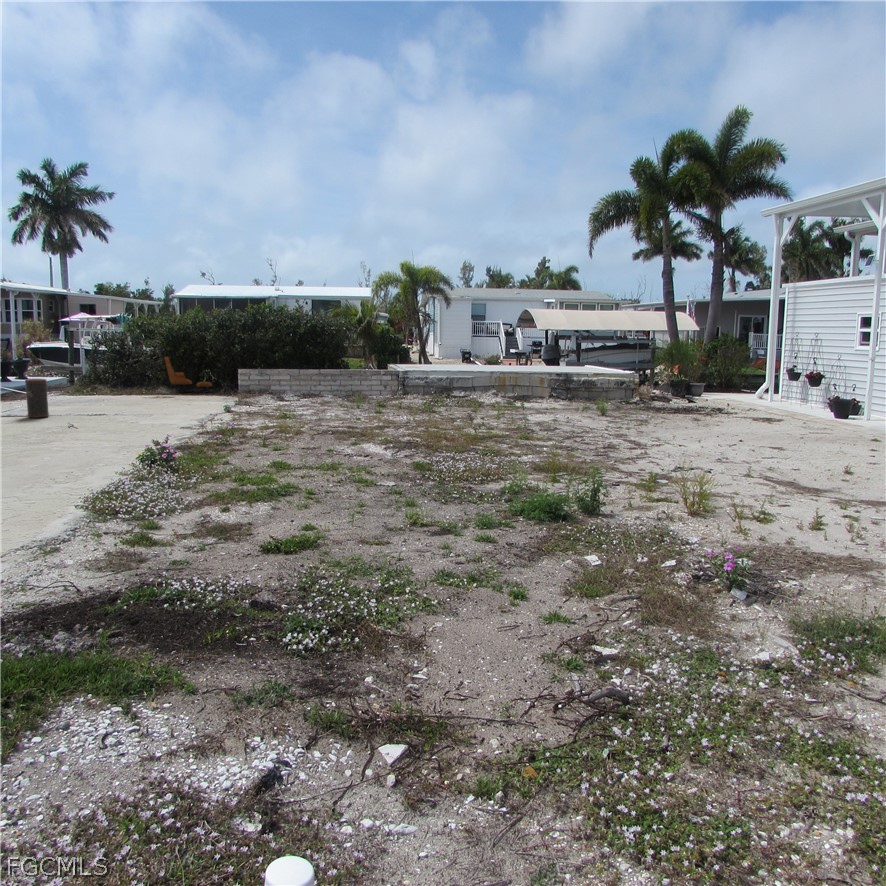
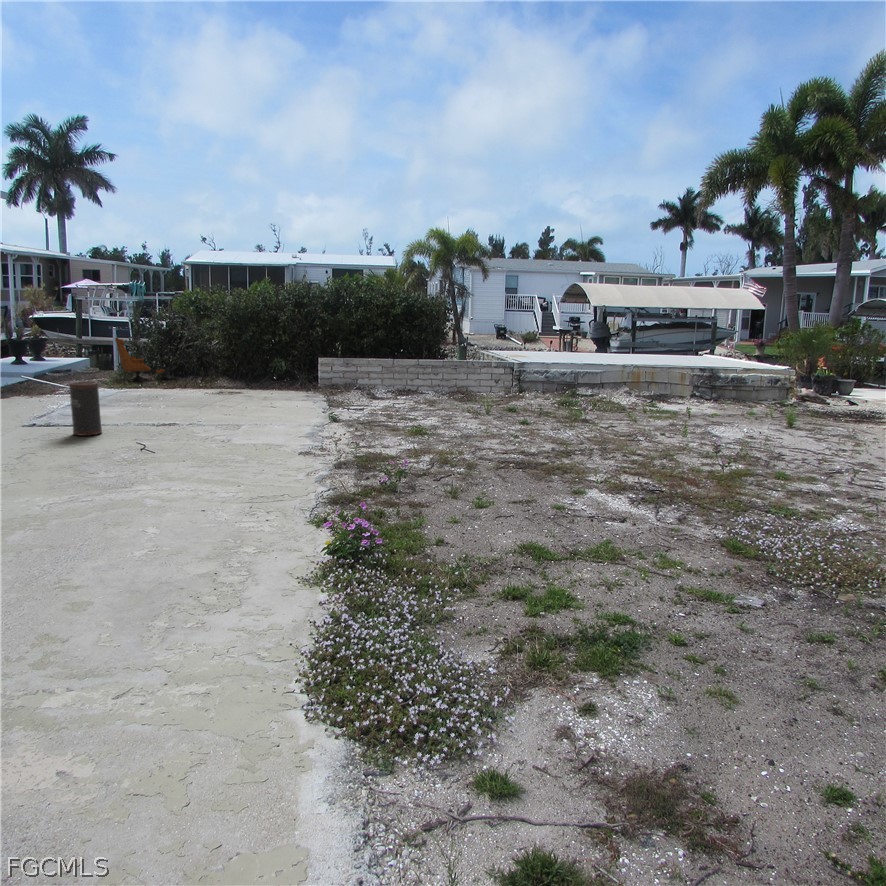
lounge chair: present [165,357,212,393] -> present [115,338,168,382]

